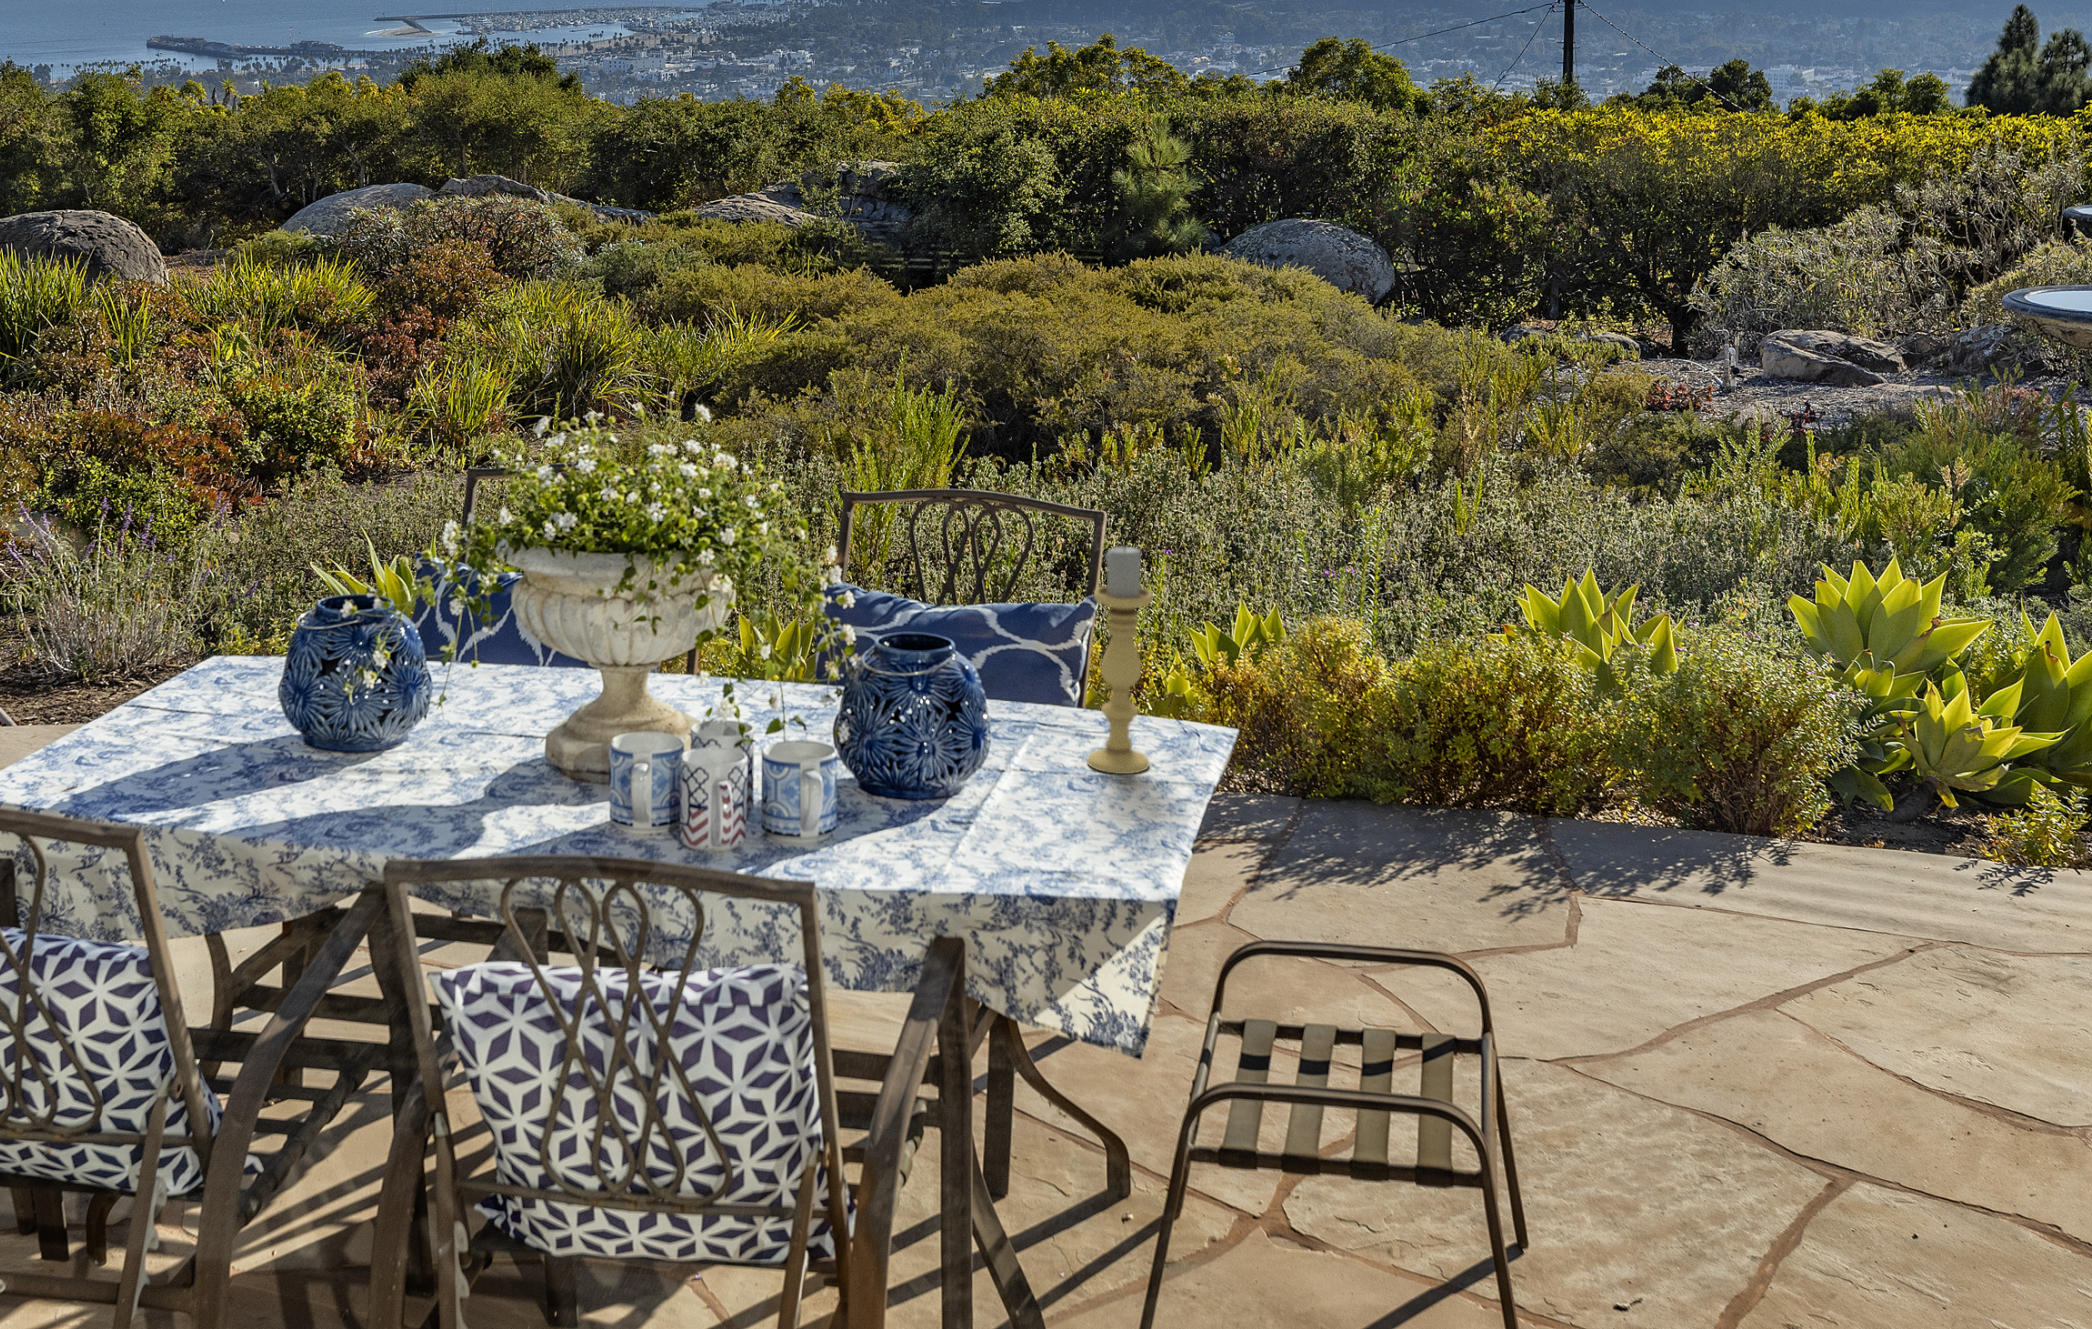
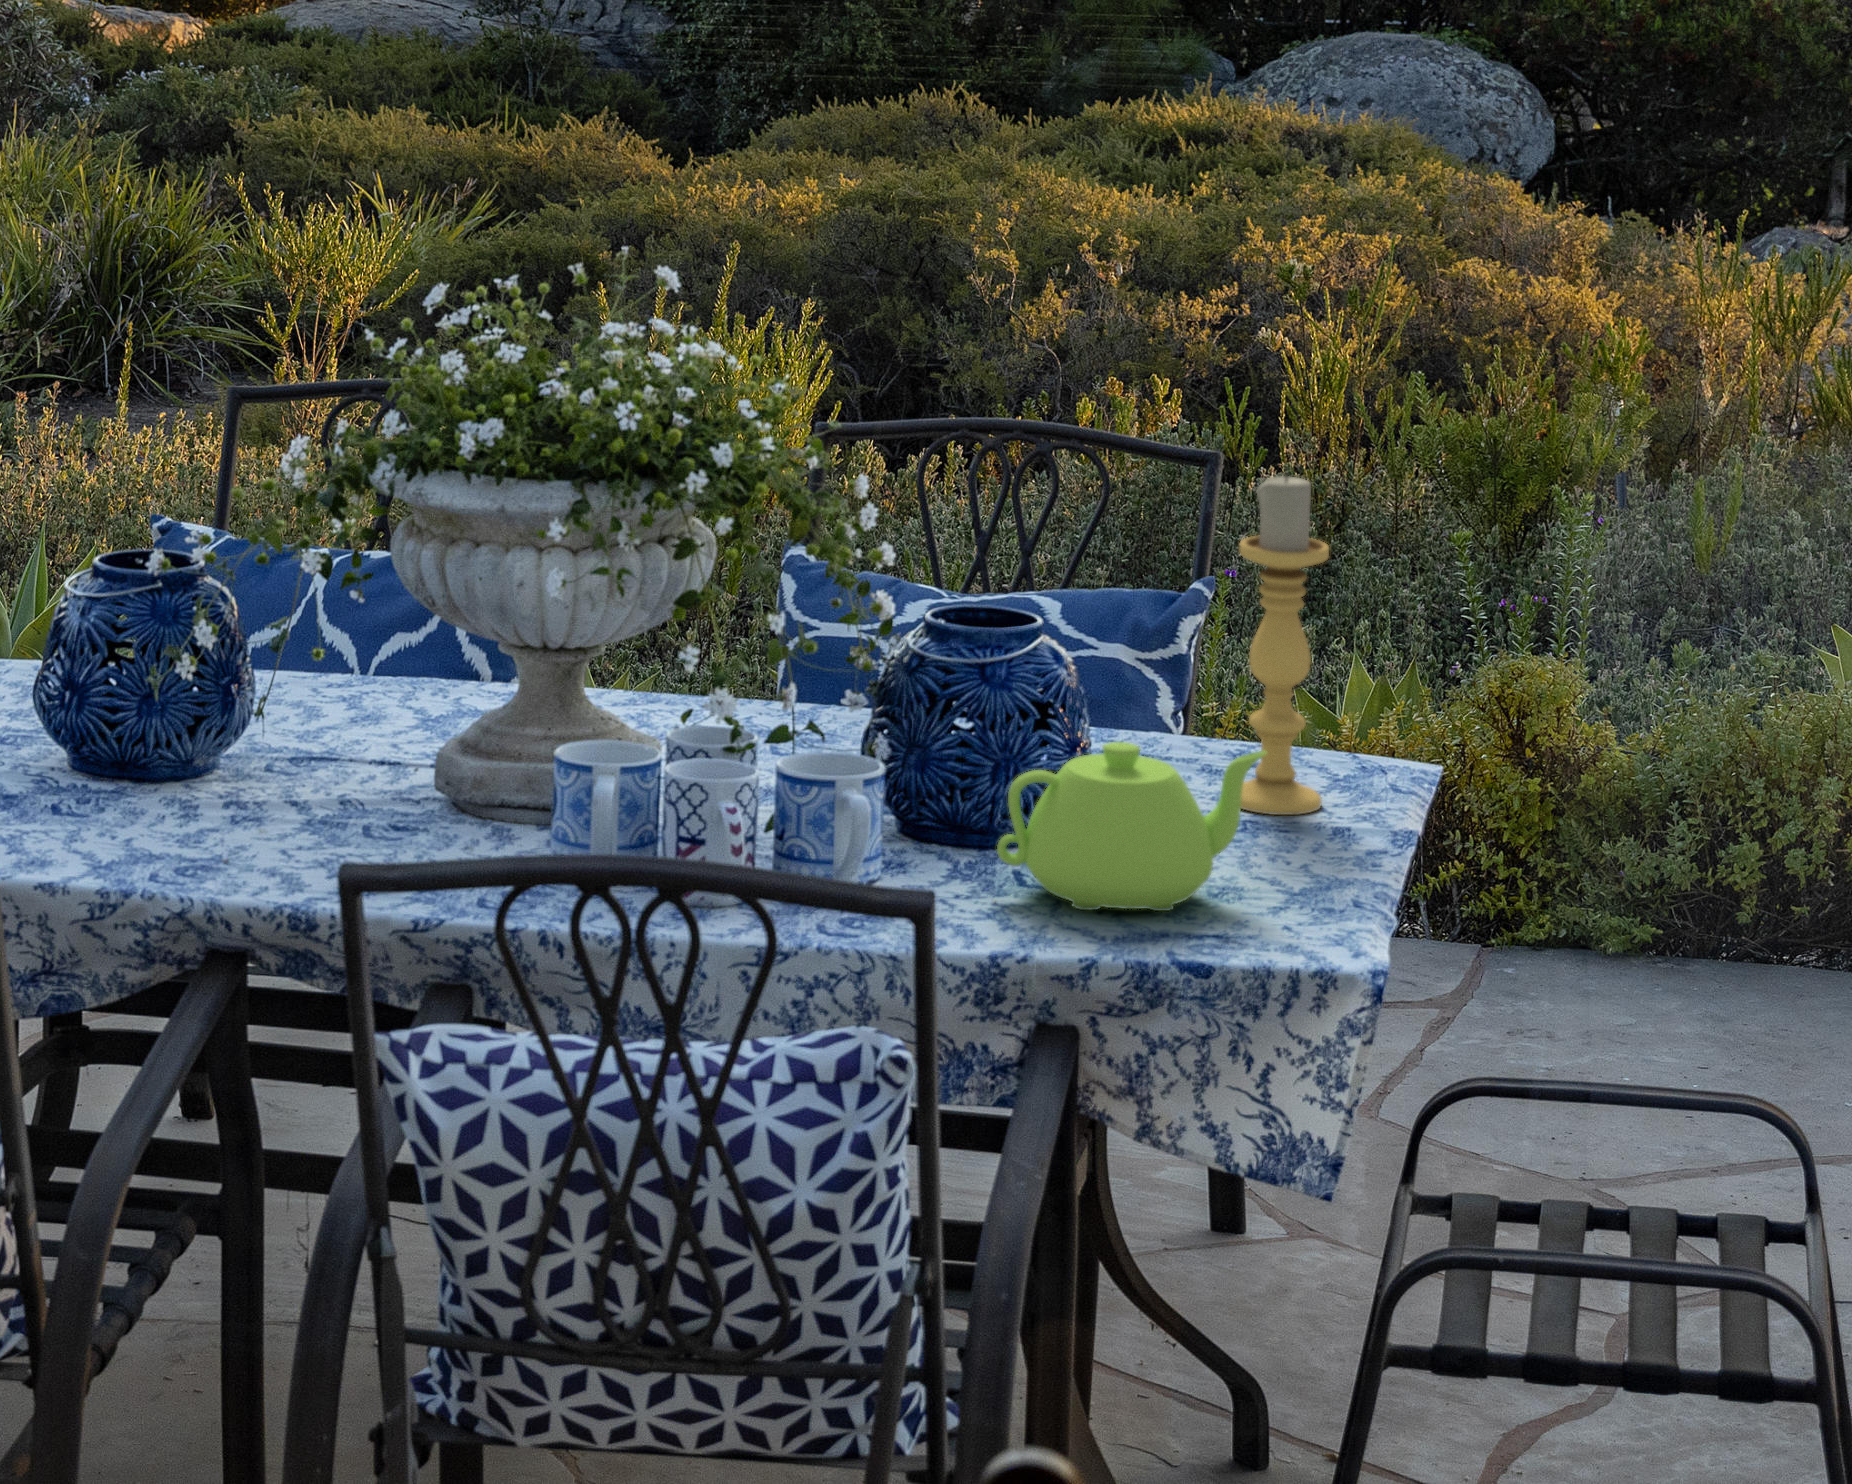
teapot: none [917,735,1100,853] -> present [997,742,1267,911]

